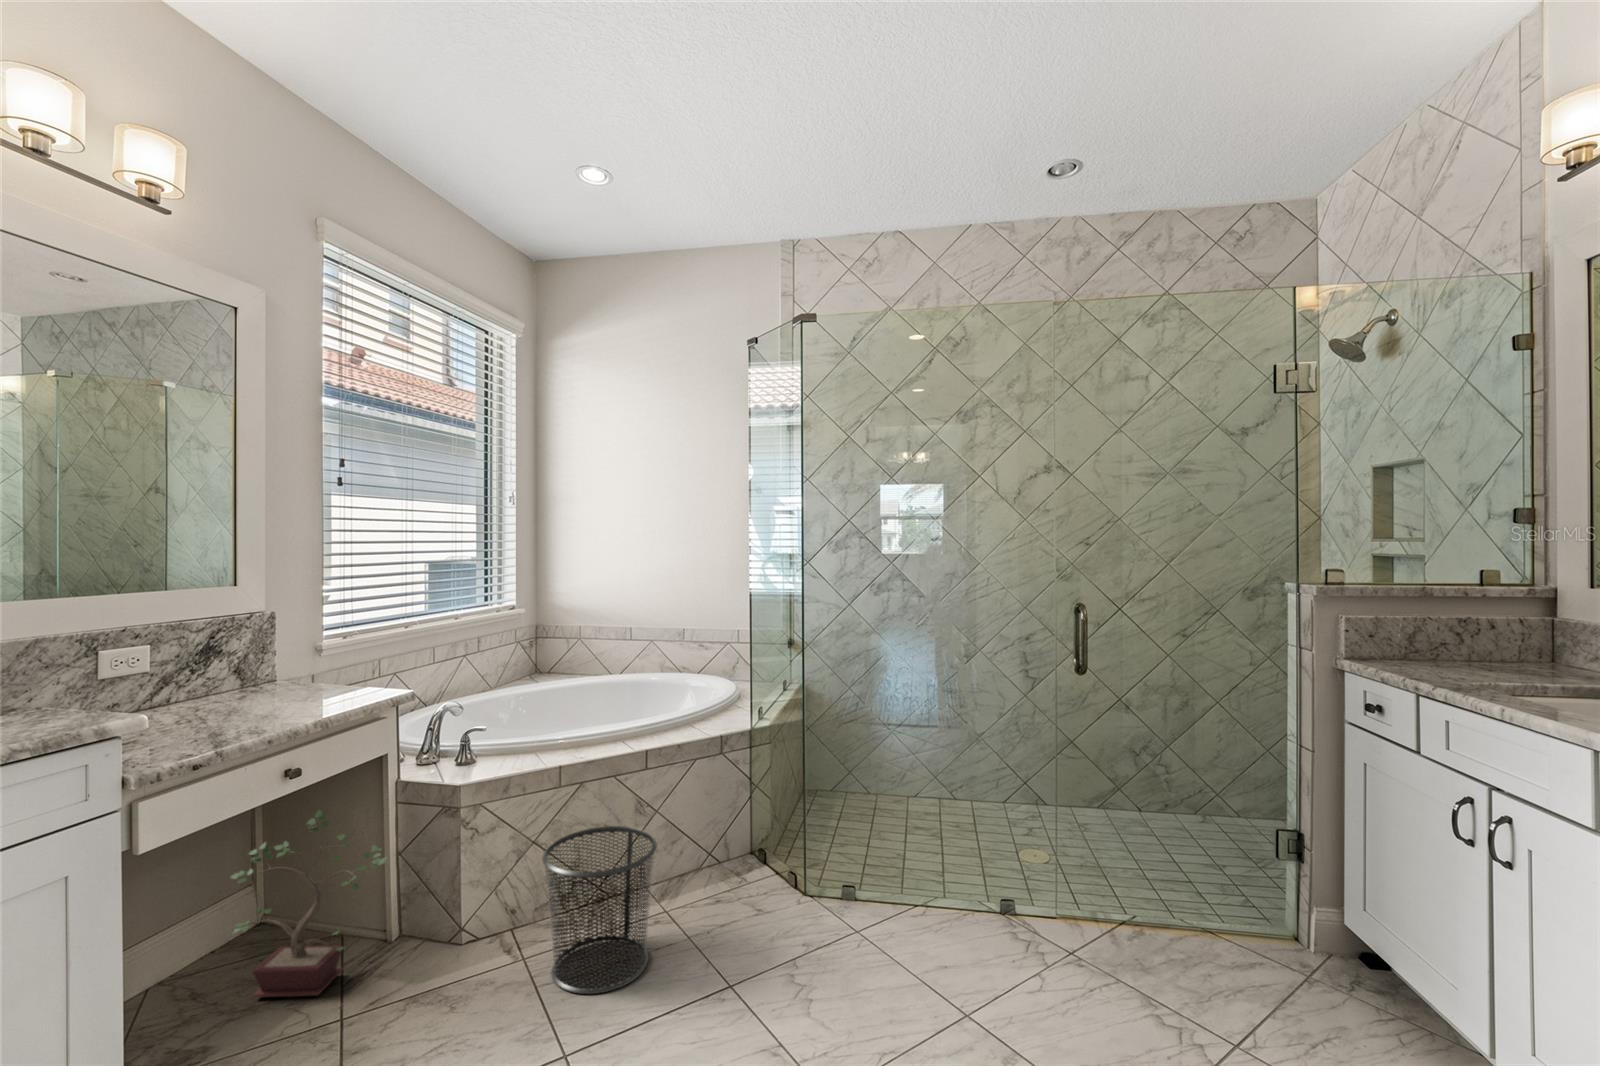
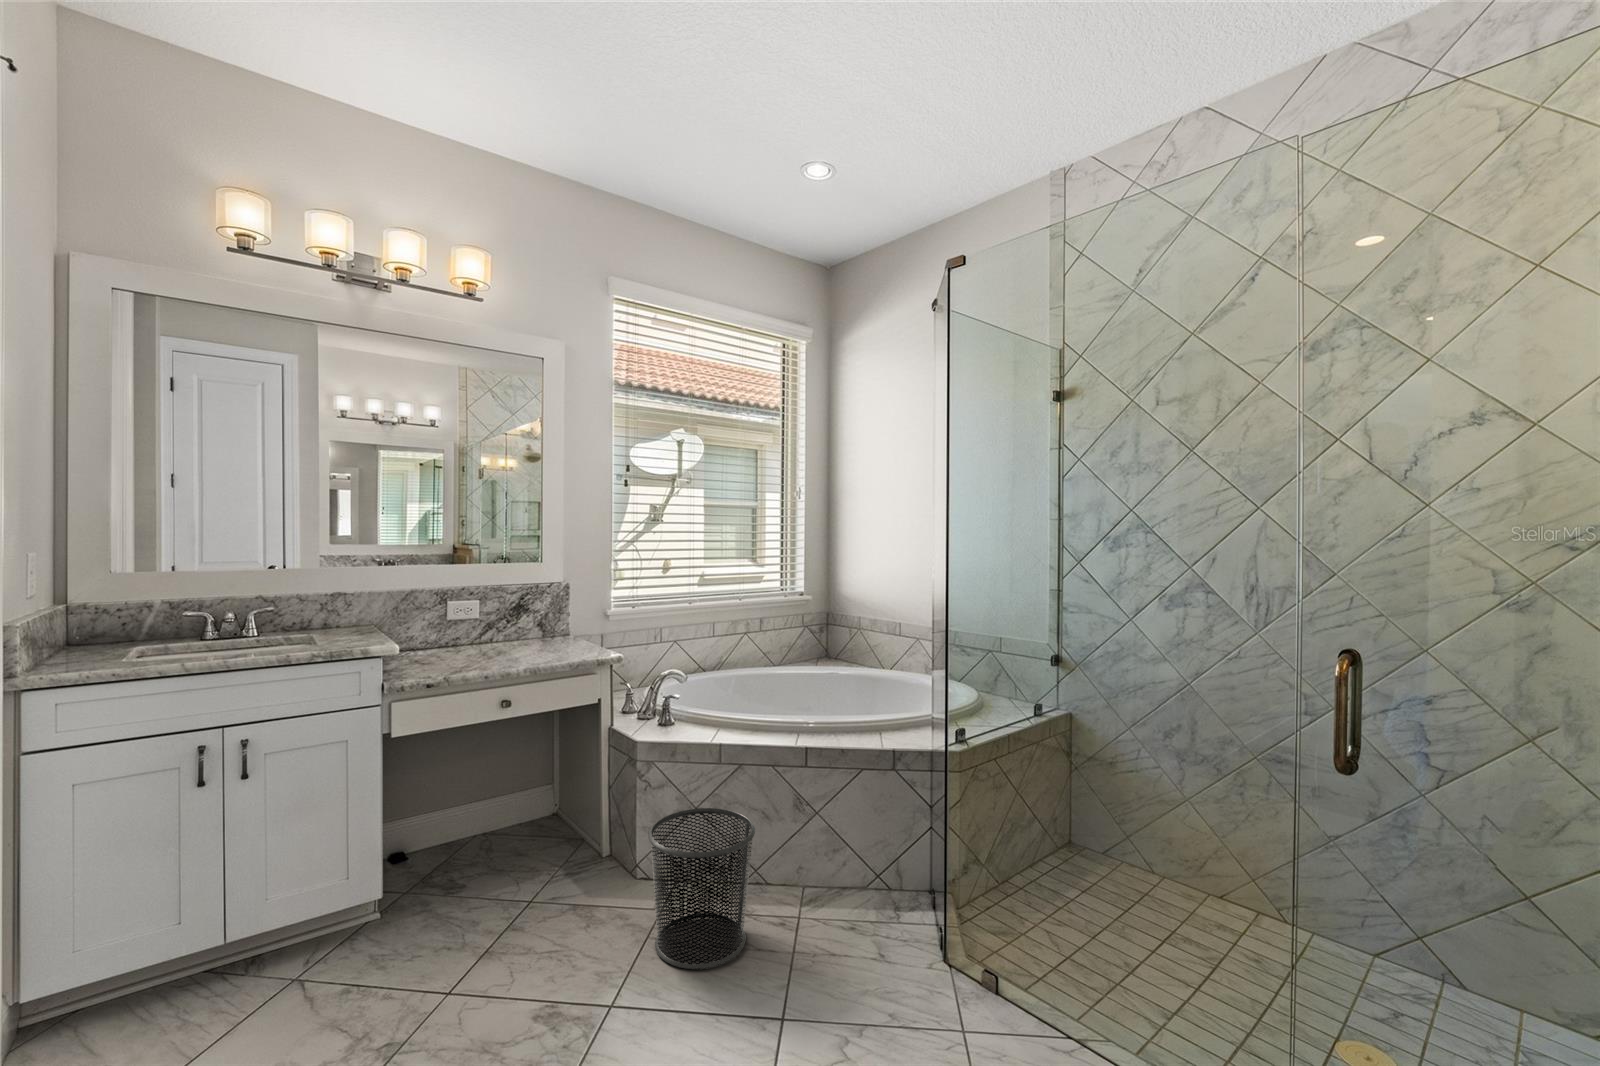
potted plant: present [230,810,386,997] -> none [502,735,579,876]

